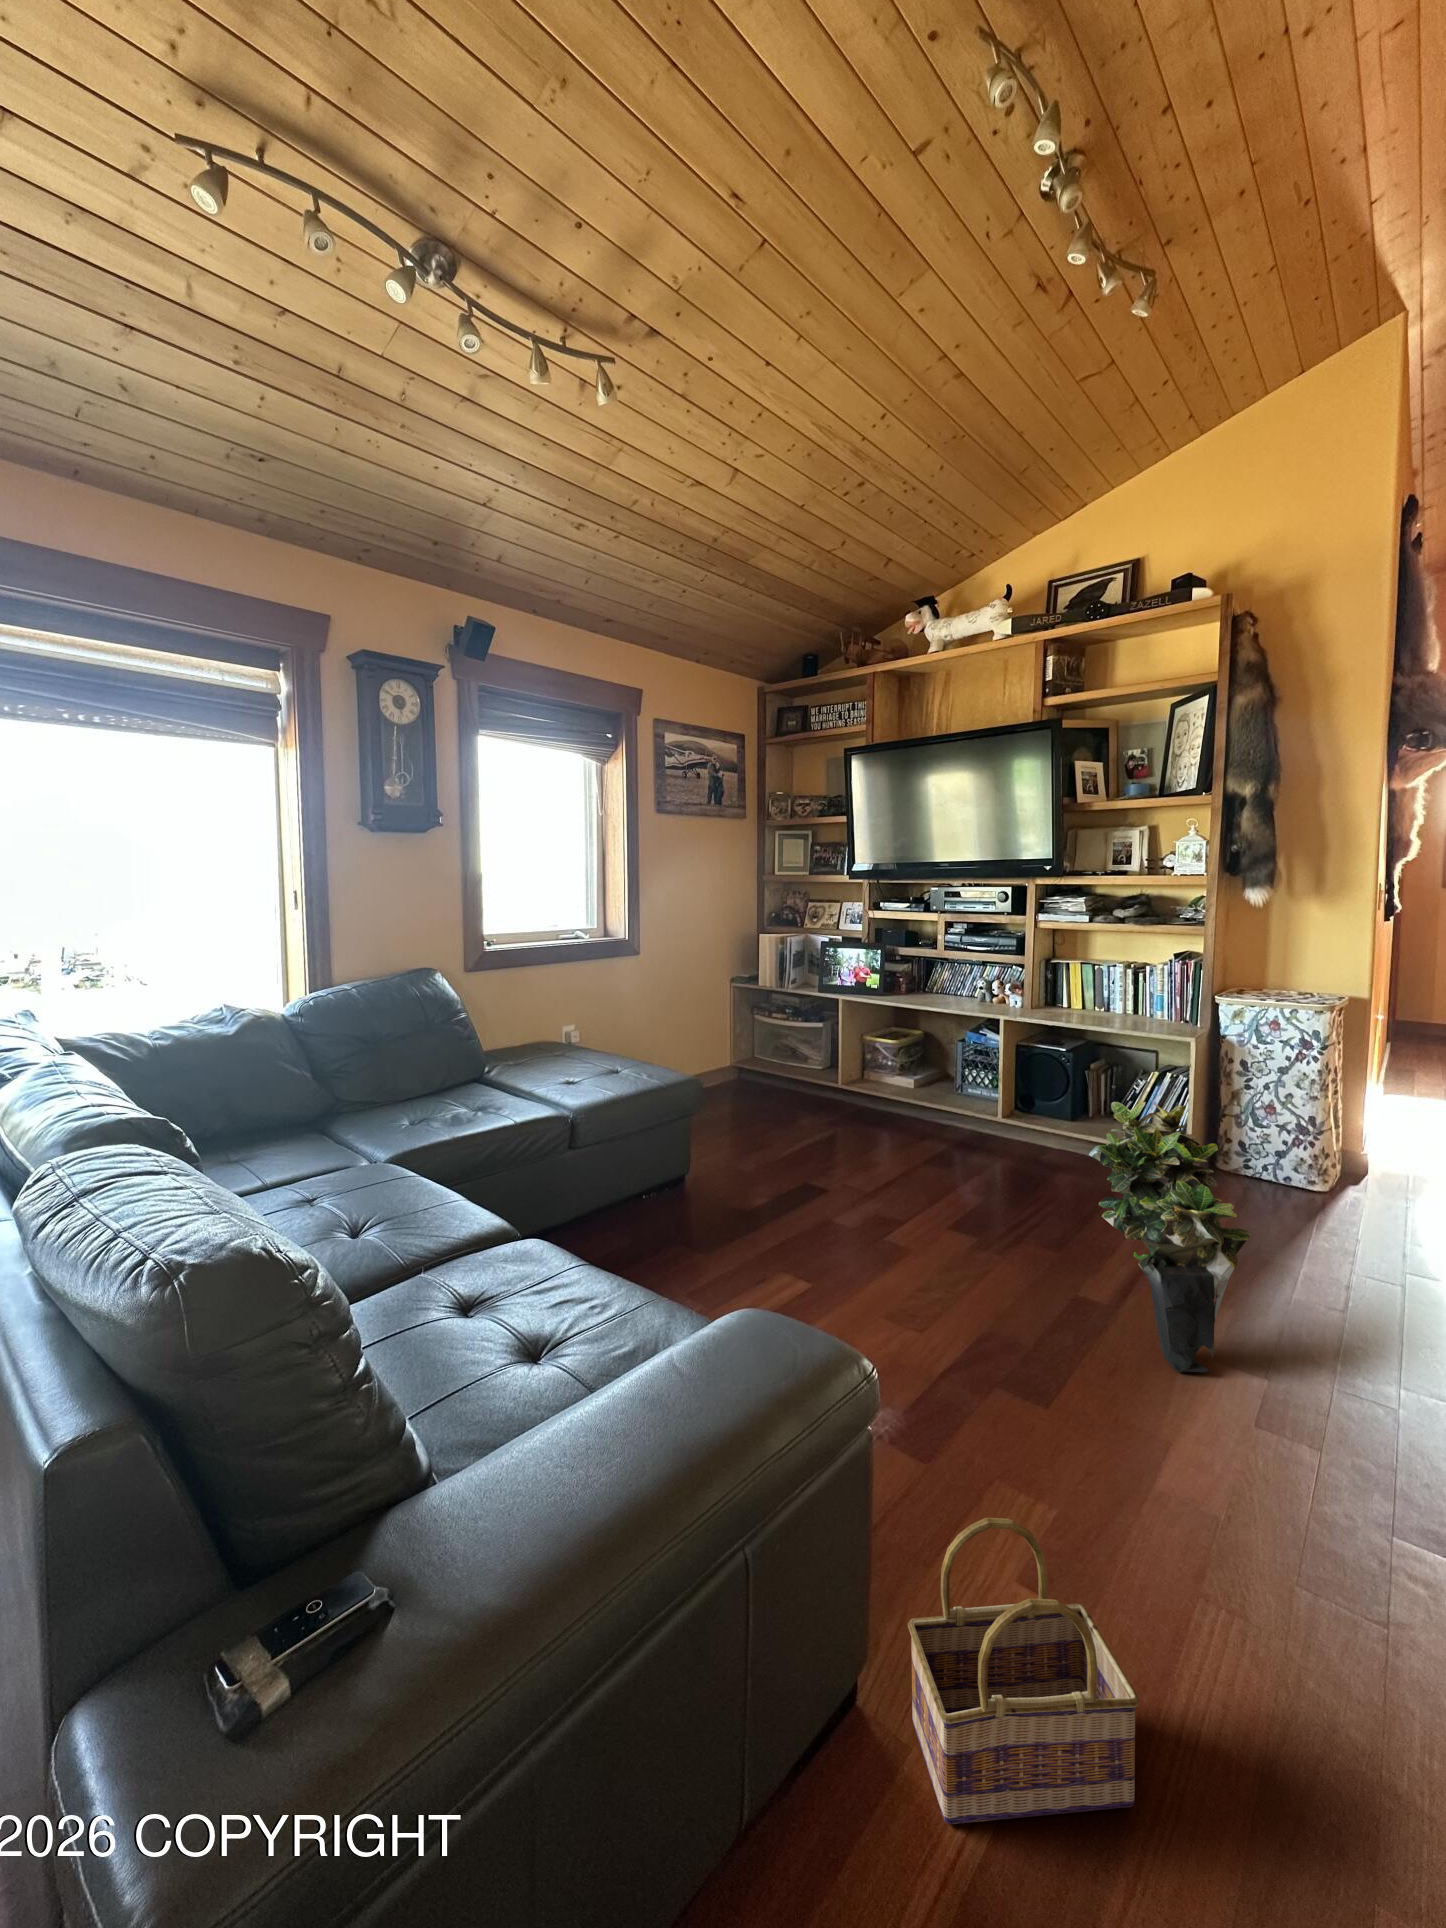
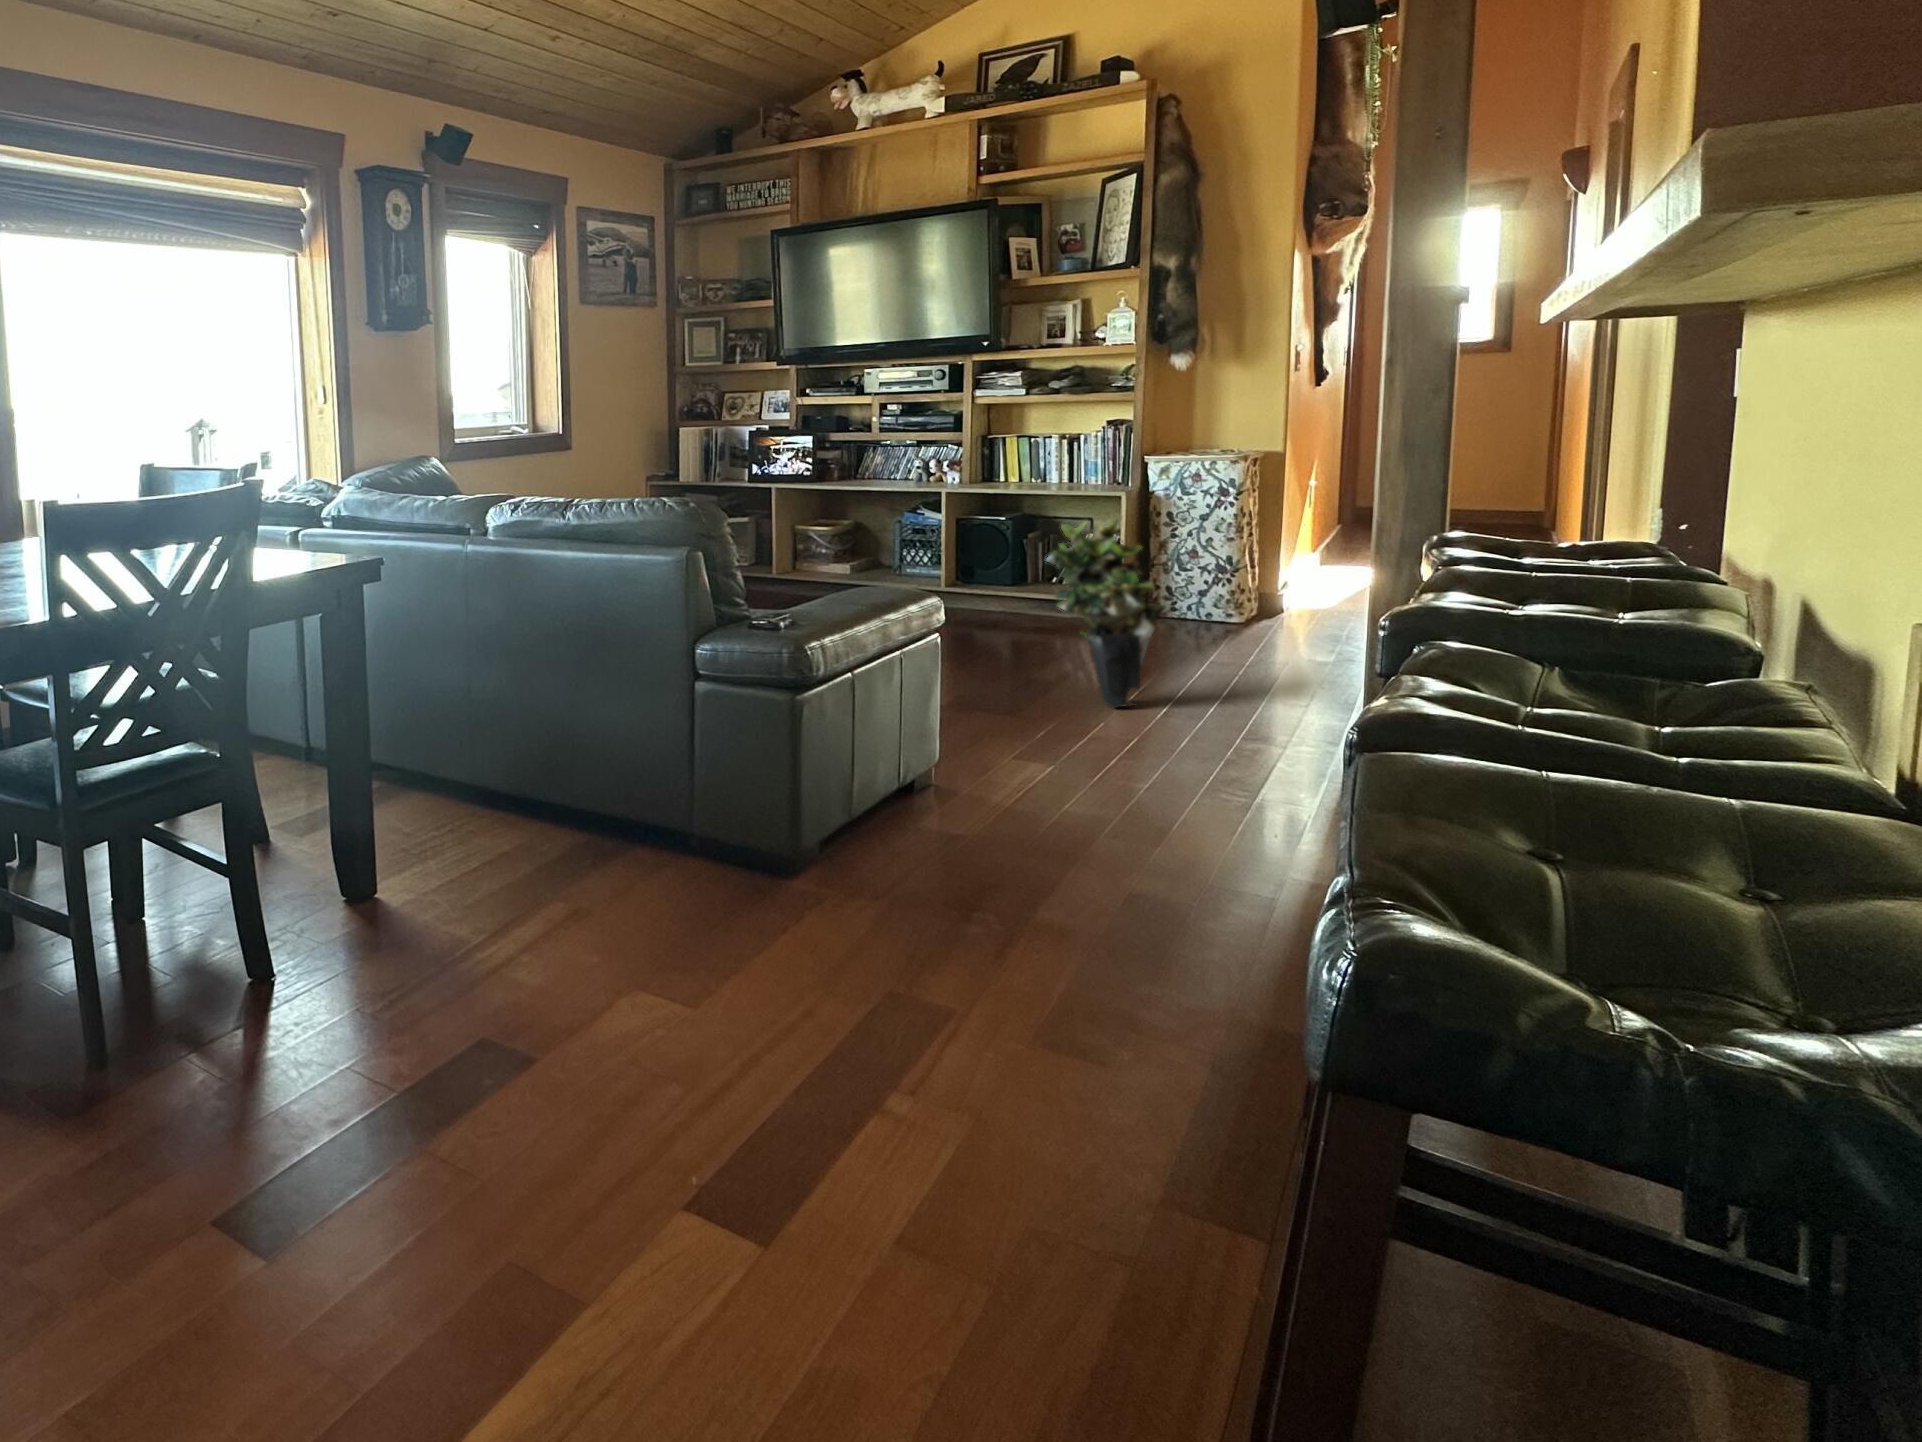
basket: present [908,1518,1139,1824] -> none [970,697,1097,827]

